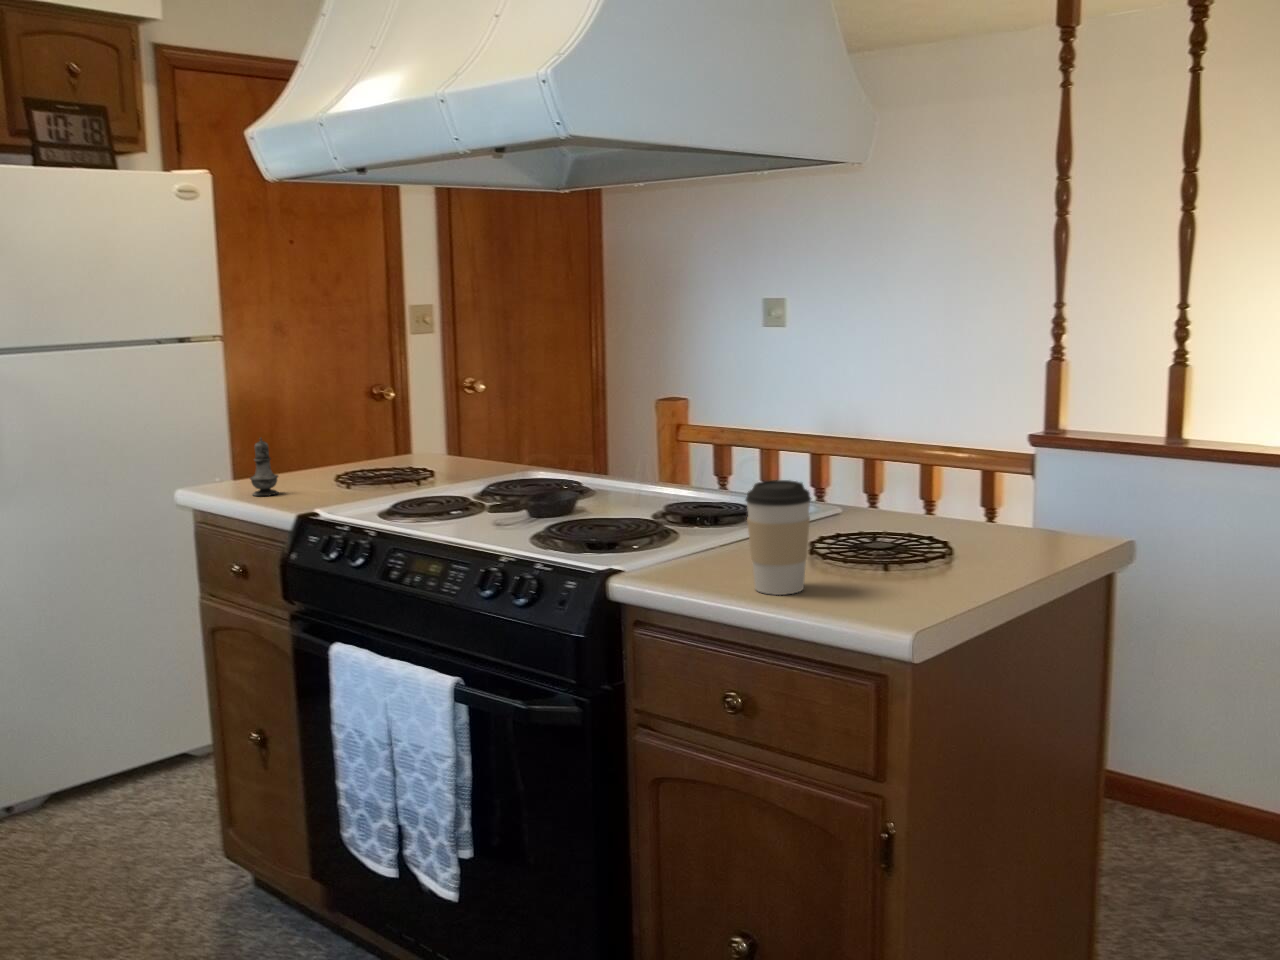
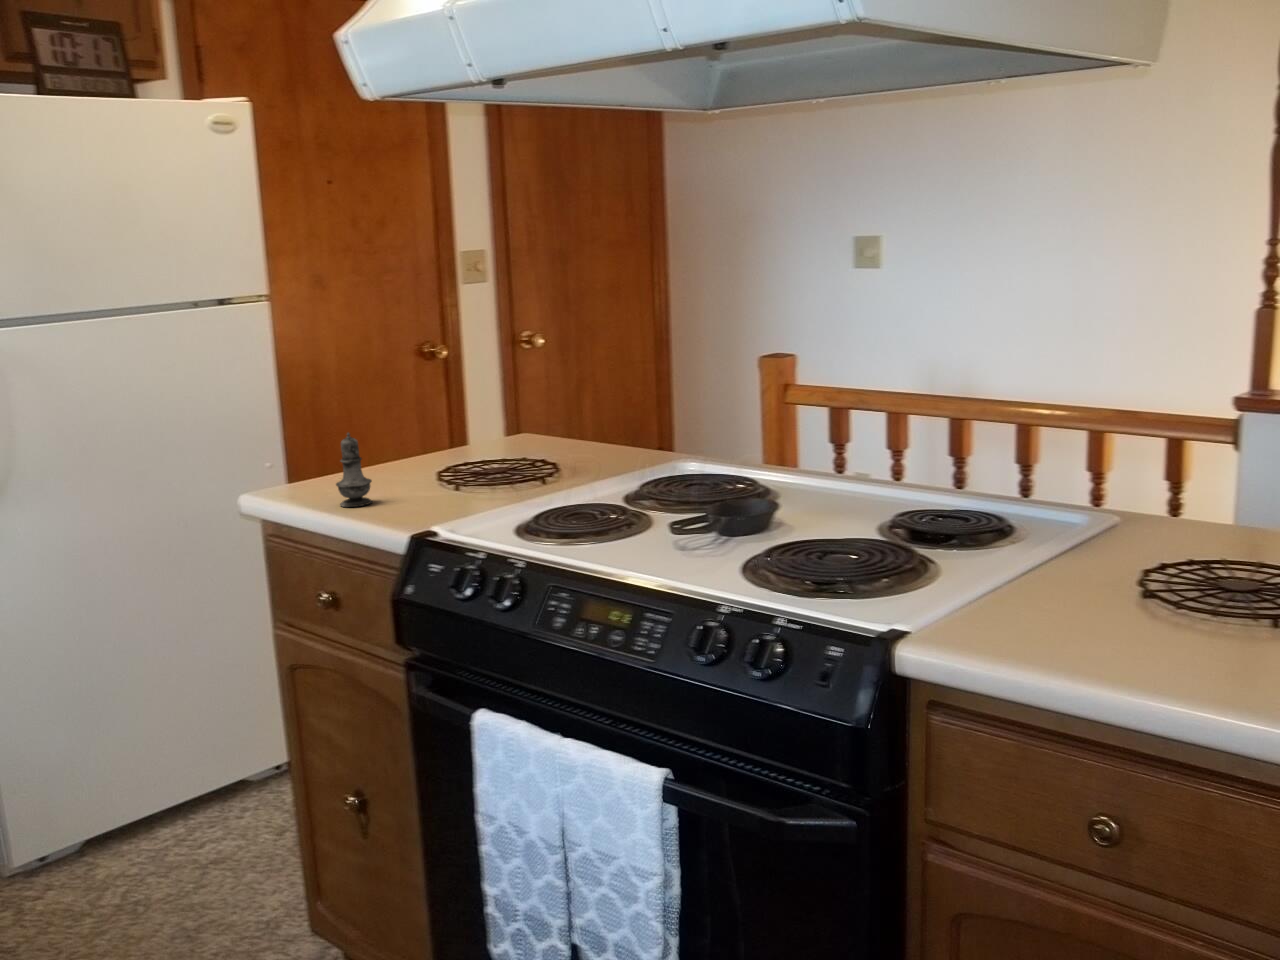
coffee cup: present [746,480,811,595] -> none [1111,498,1215,667]

